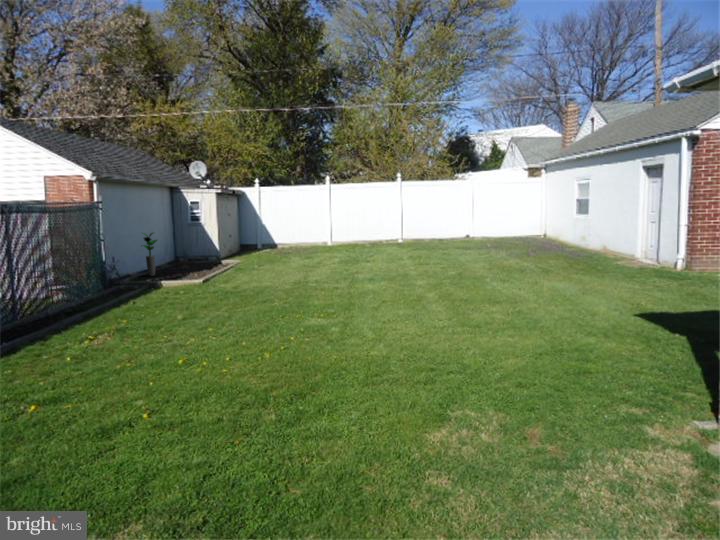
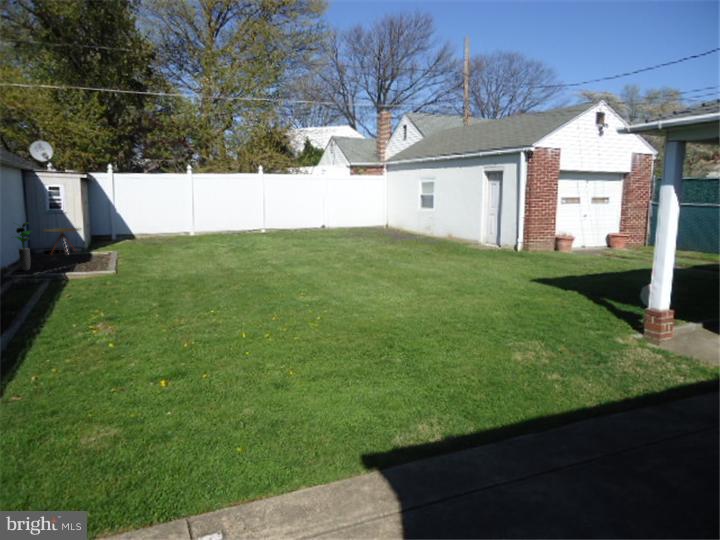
round table: none [181,239,215,263] -> present [44,228,79,248]

